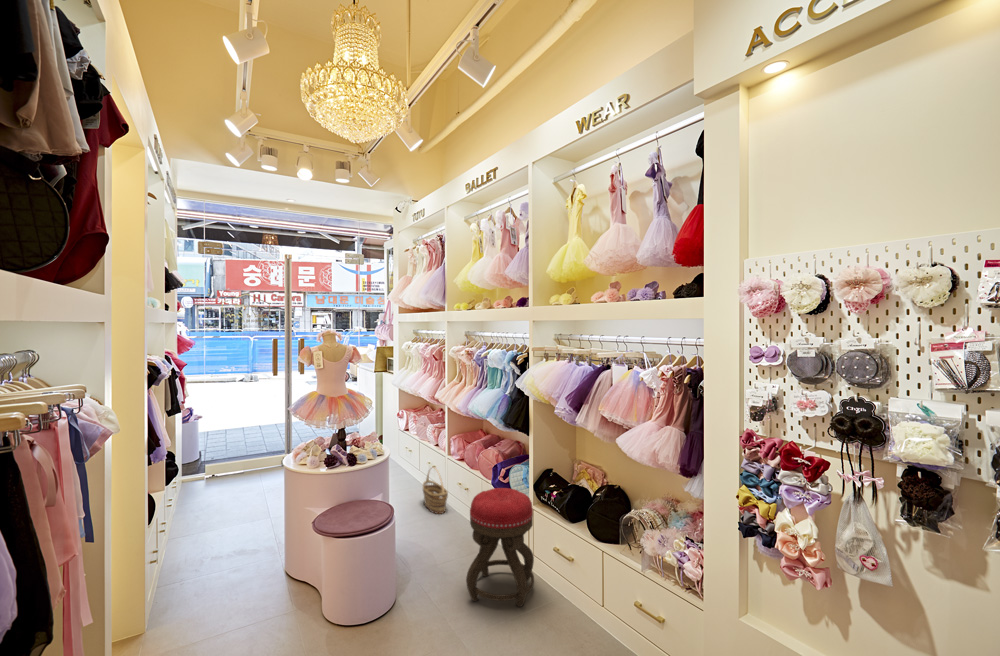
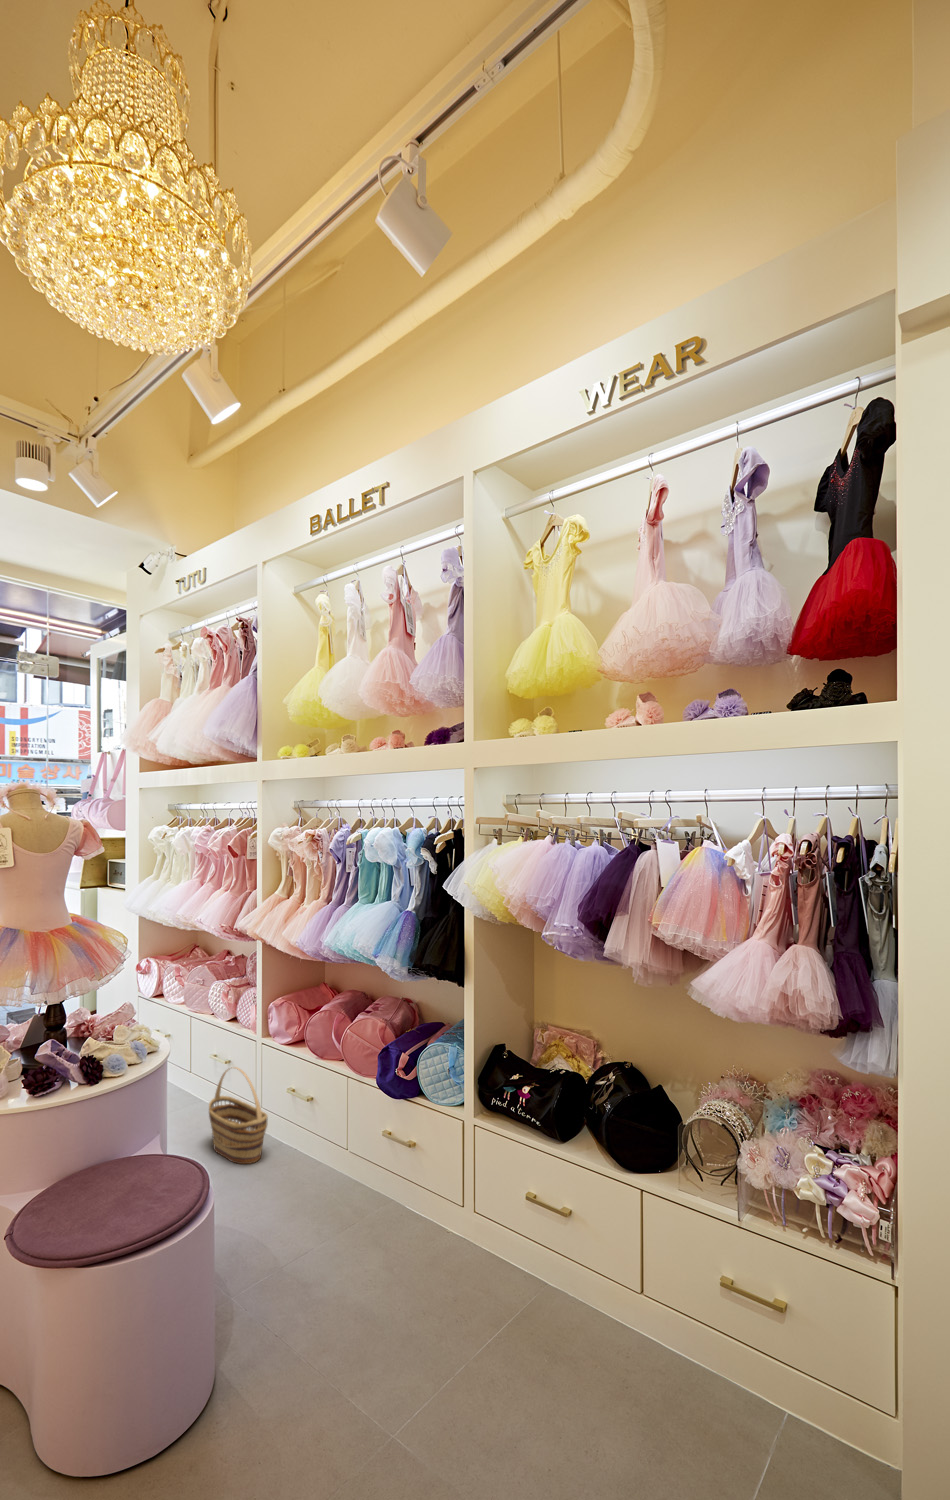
ottoman: present [466,488,534,607] -> none [366,1092,500,1351]

